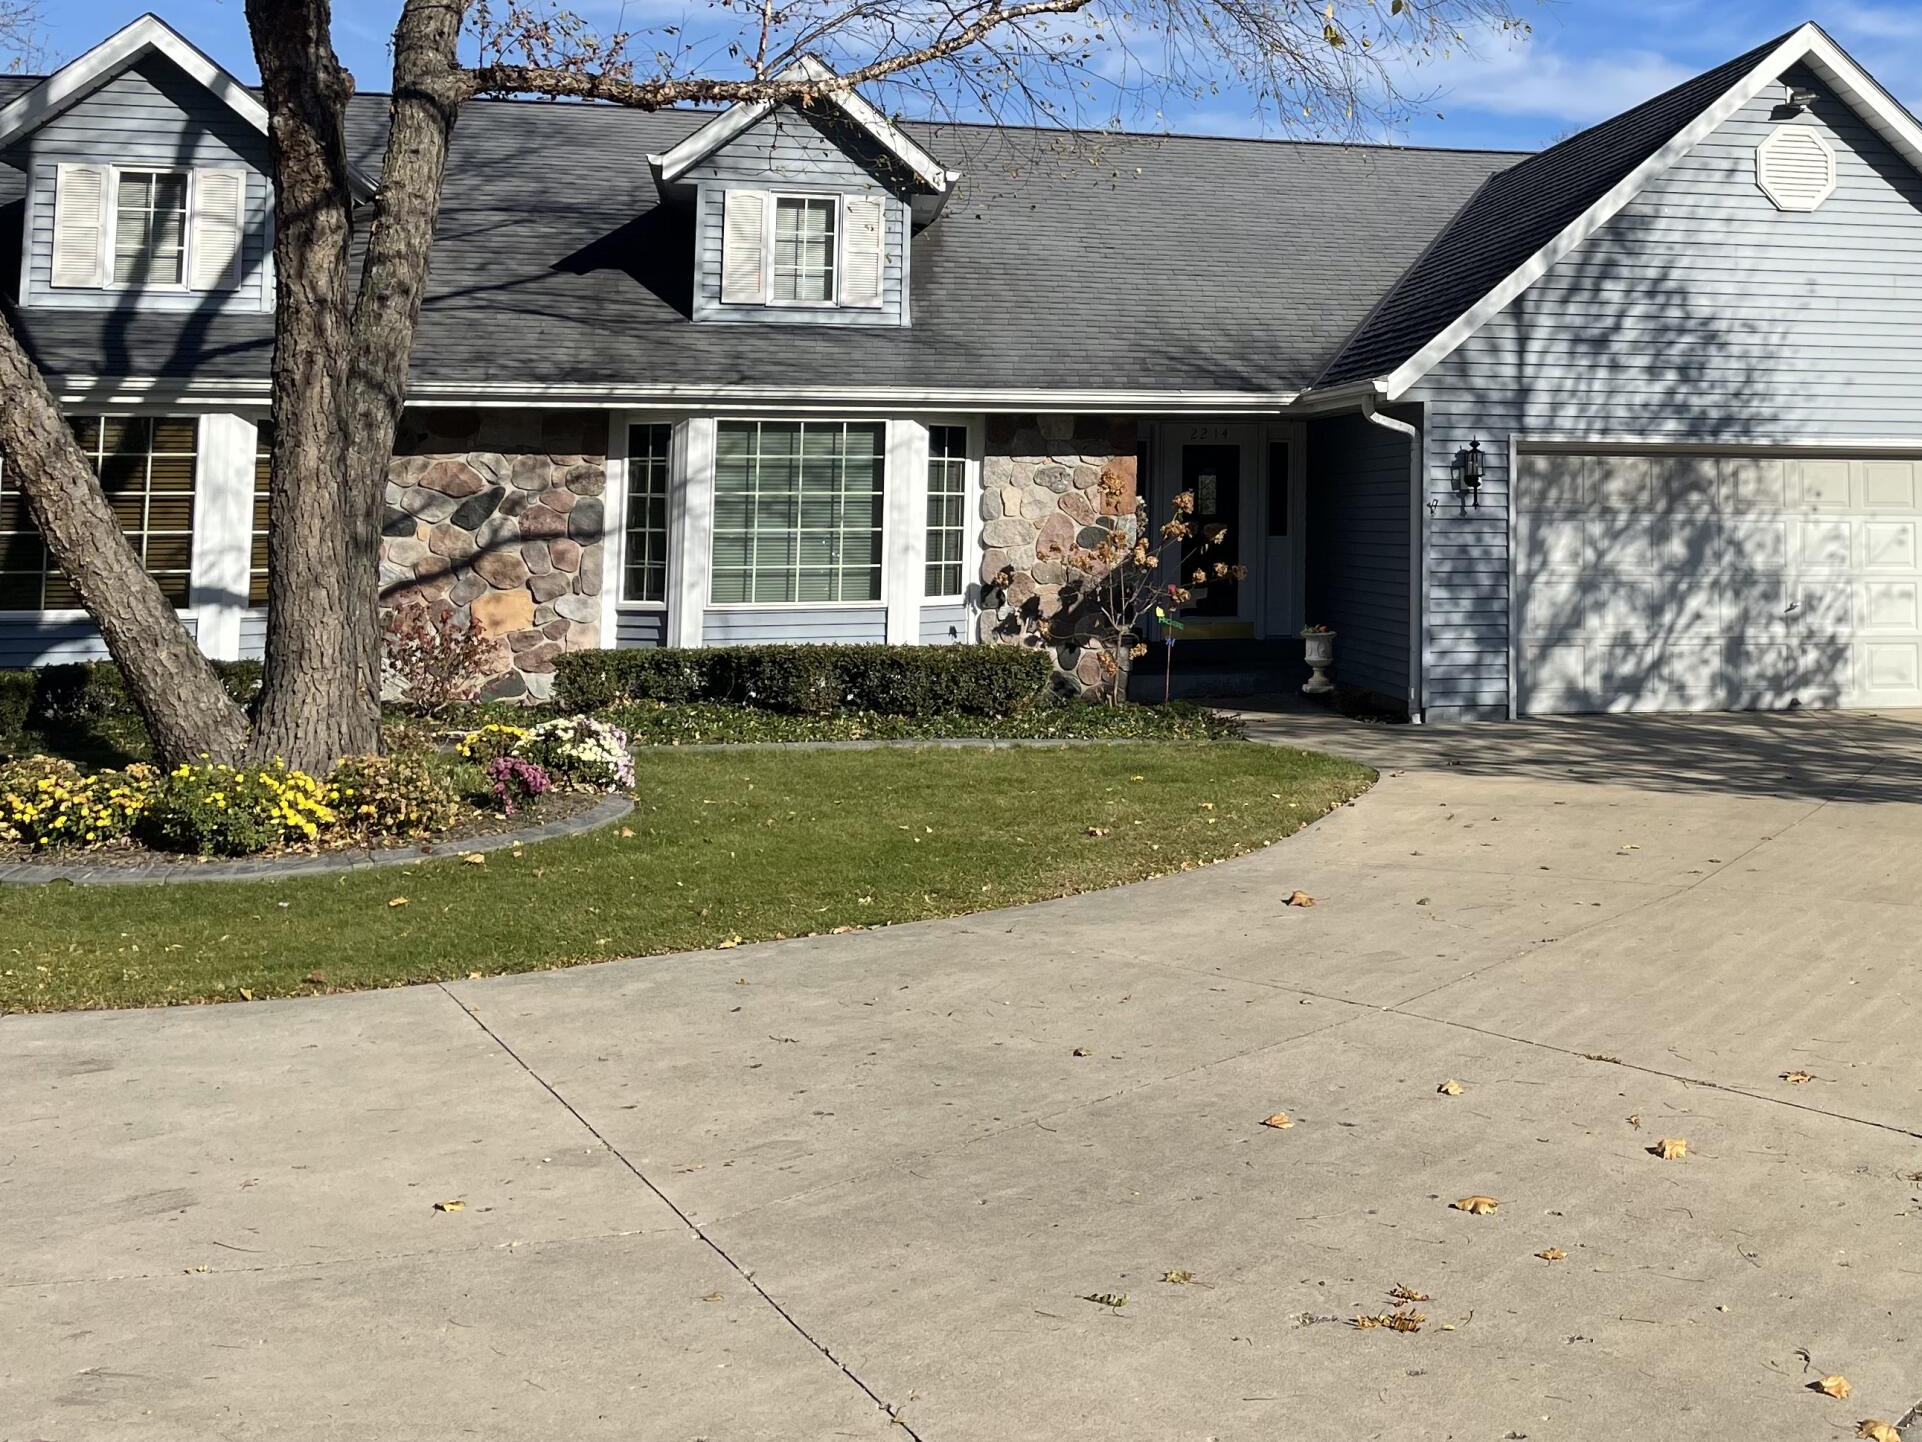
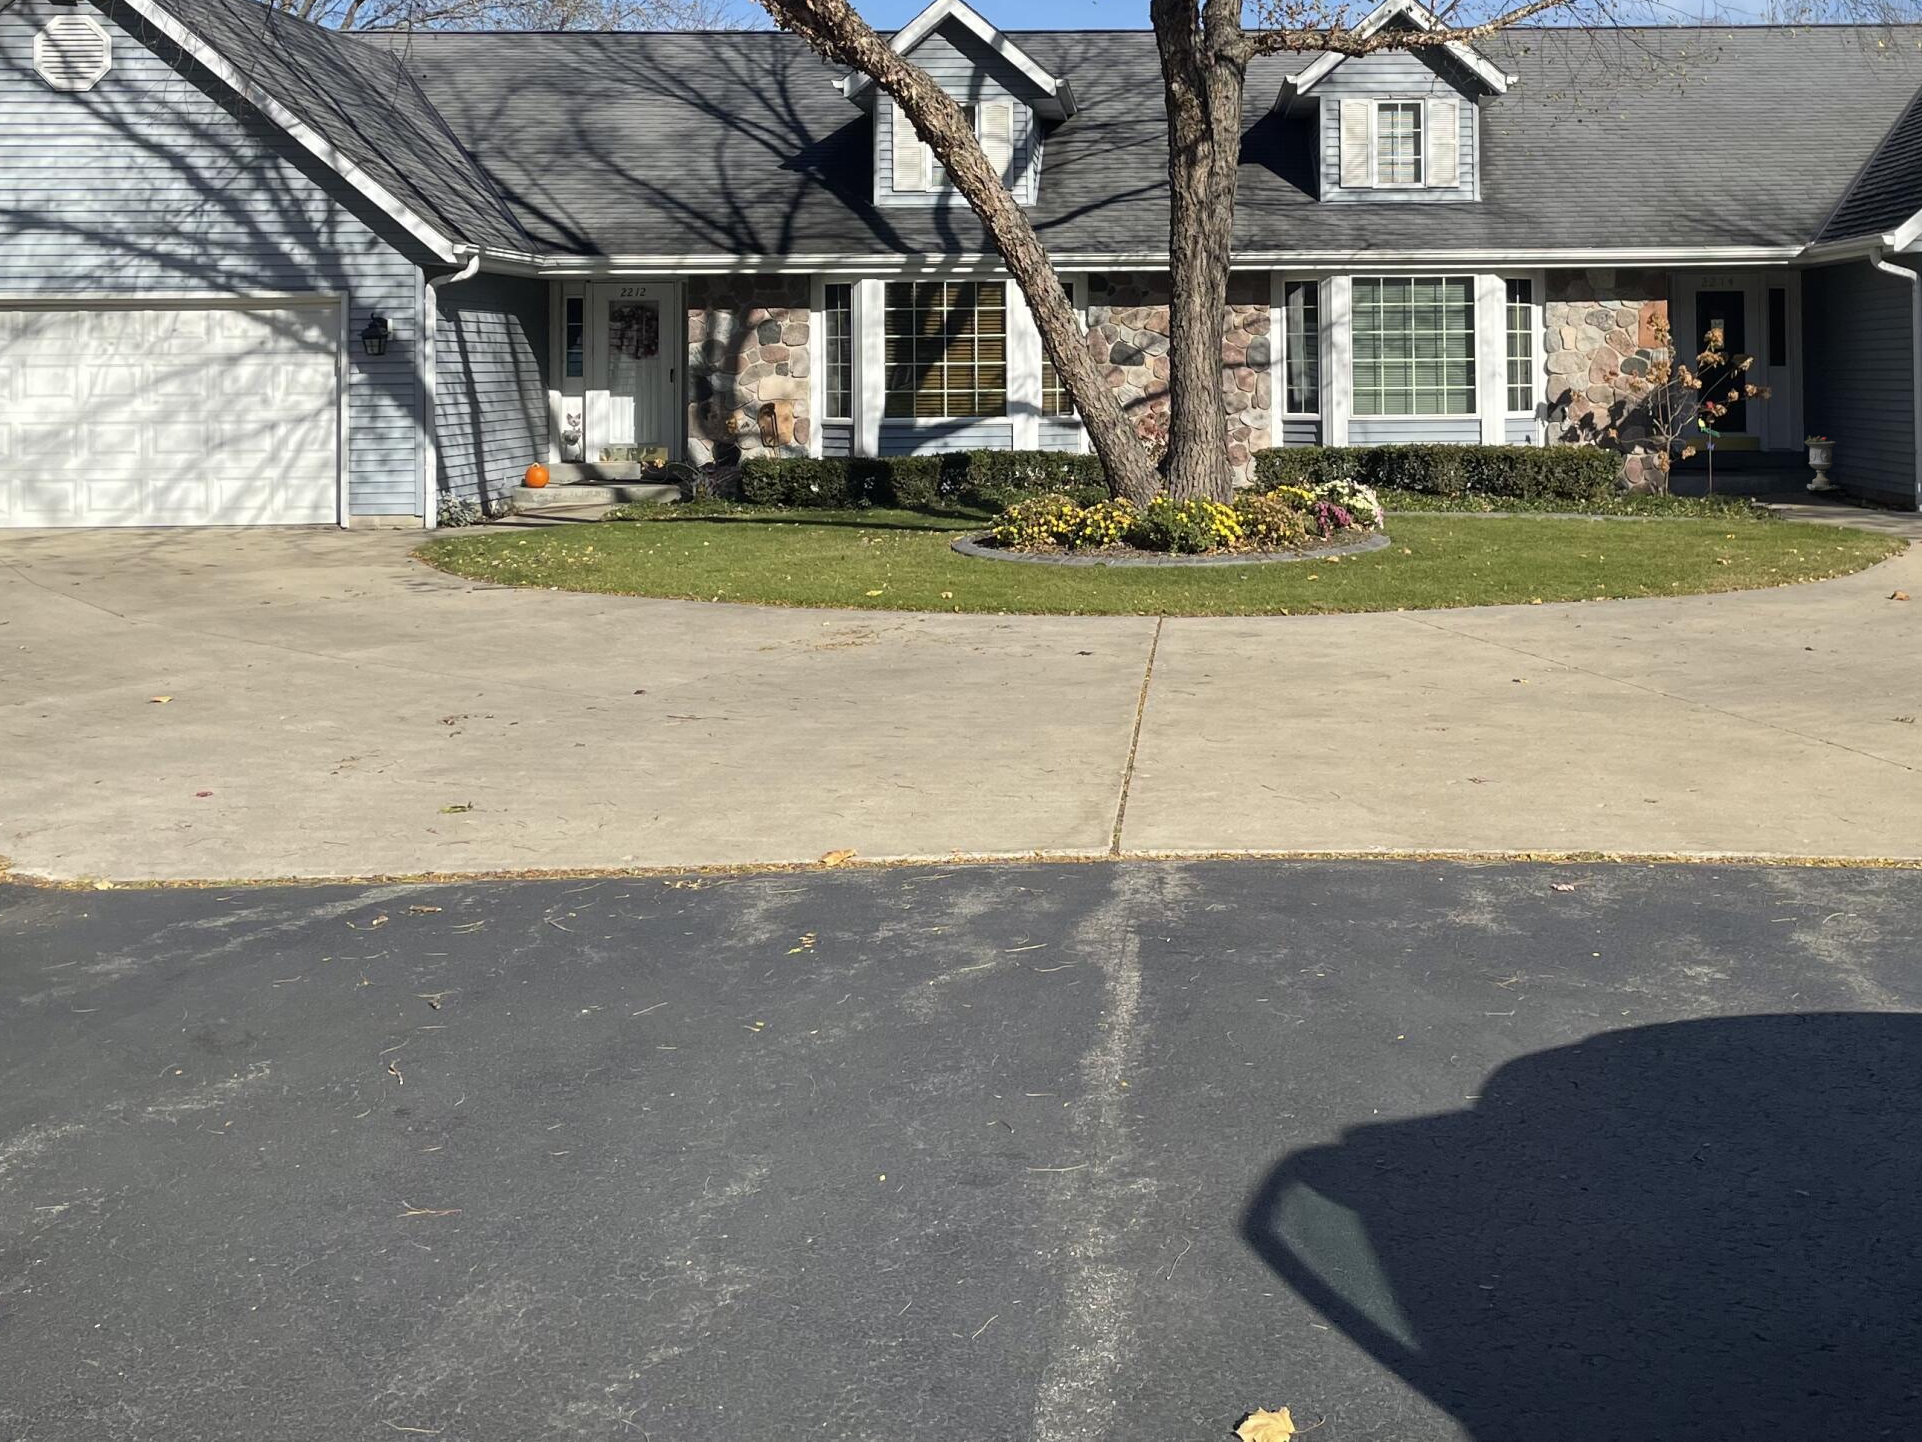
basket: present [1332,671,1373,713] -> none [1842,468,1883,503]

